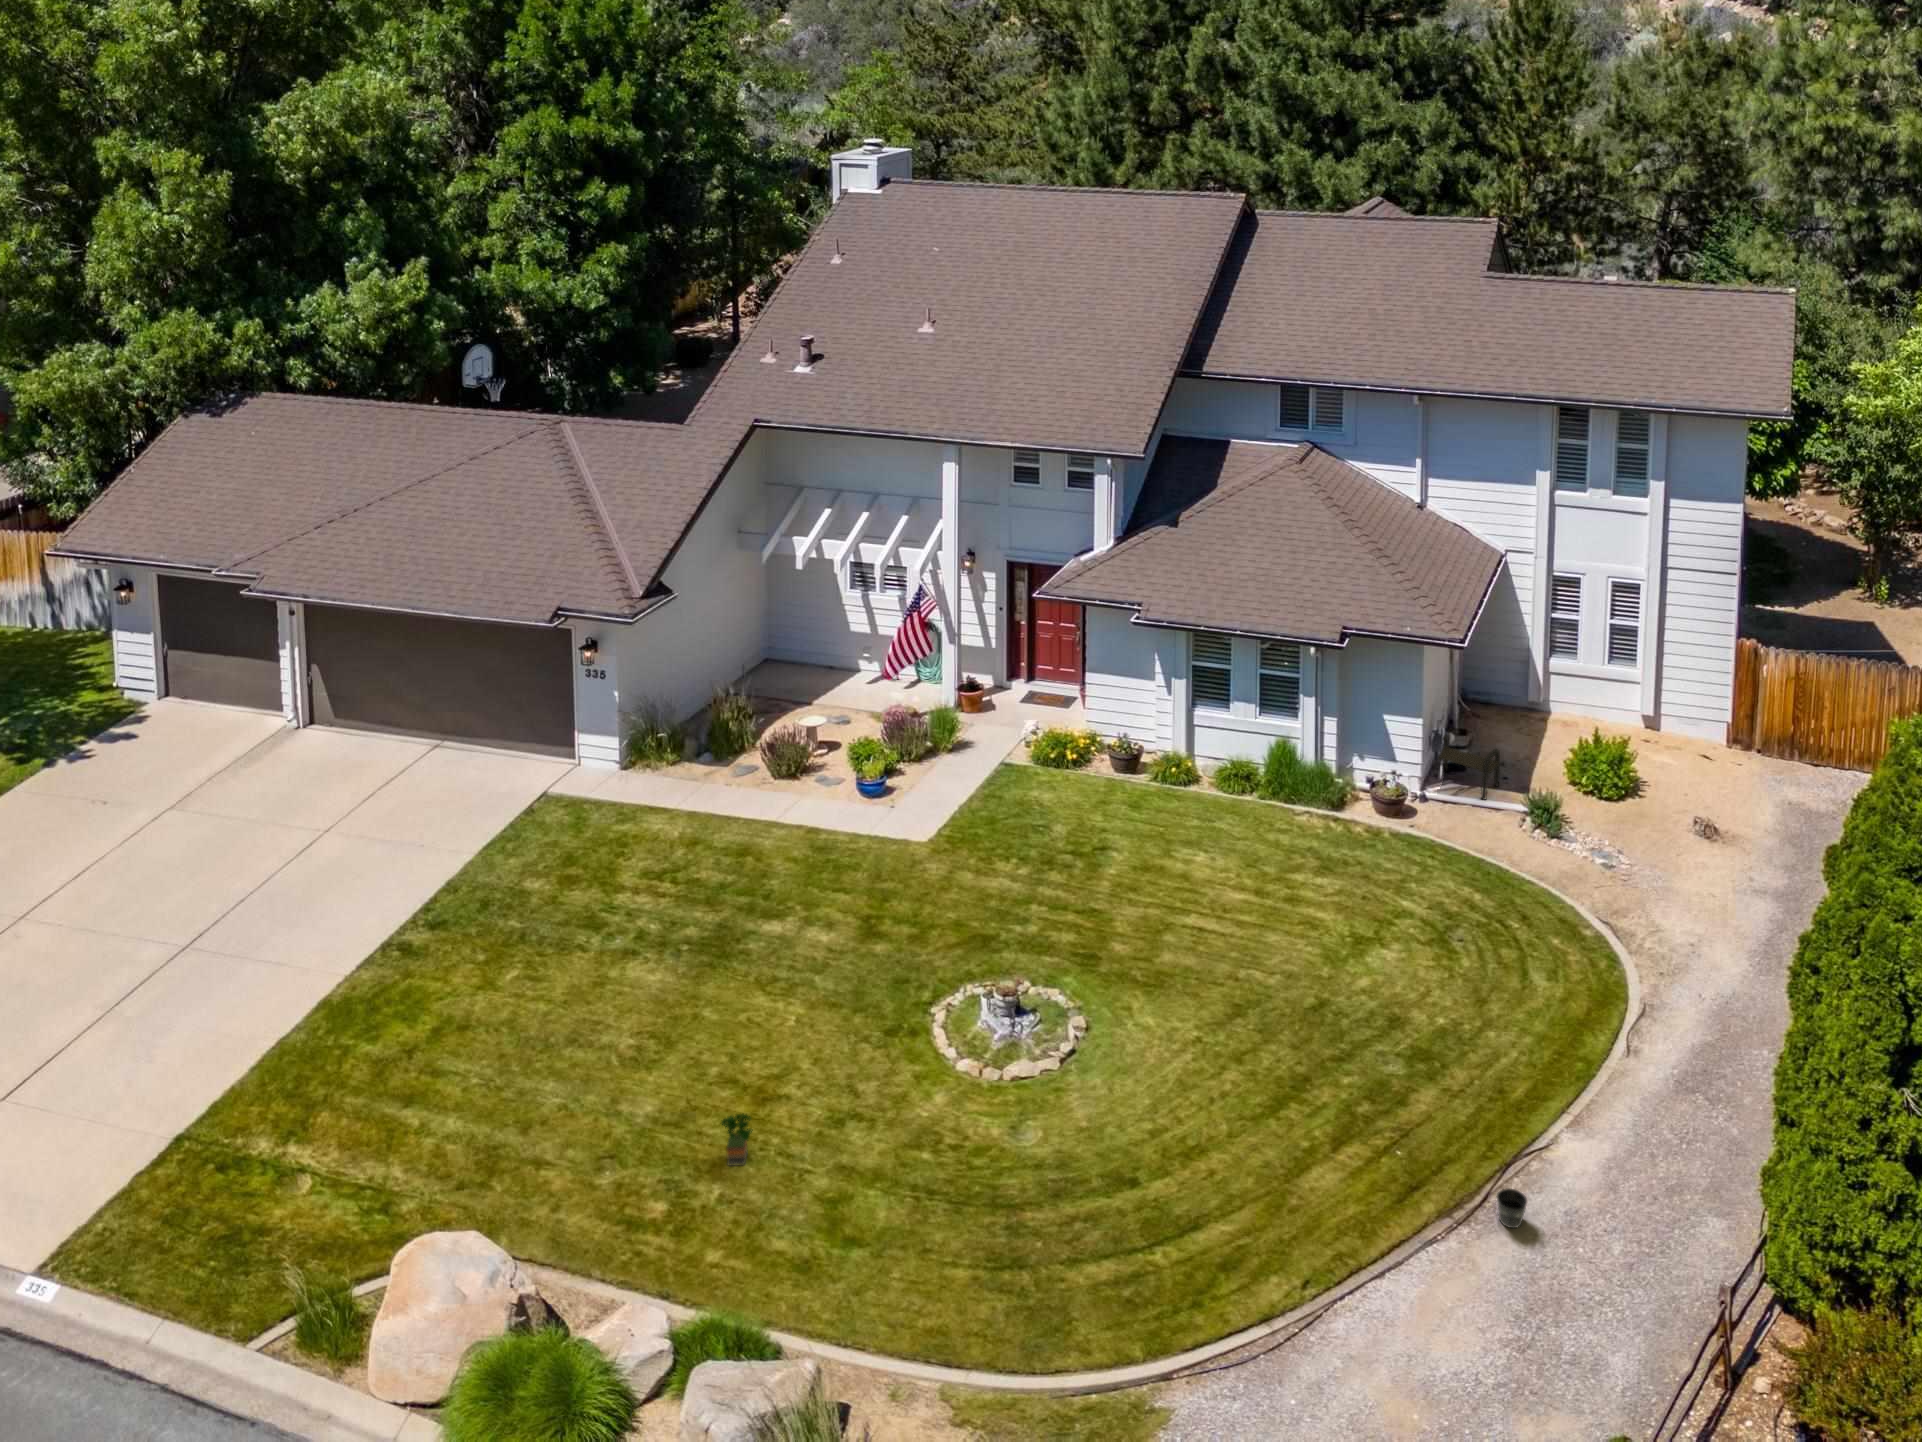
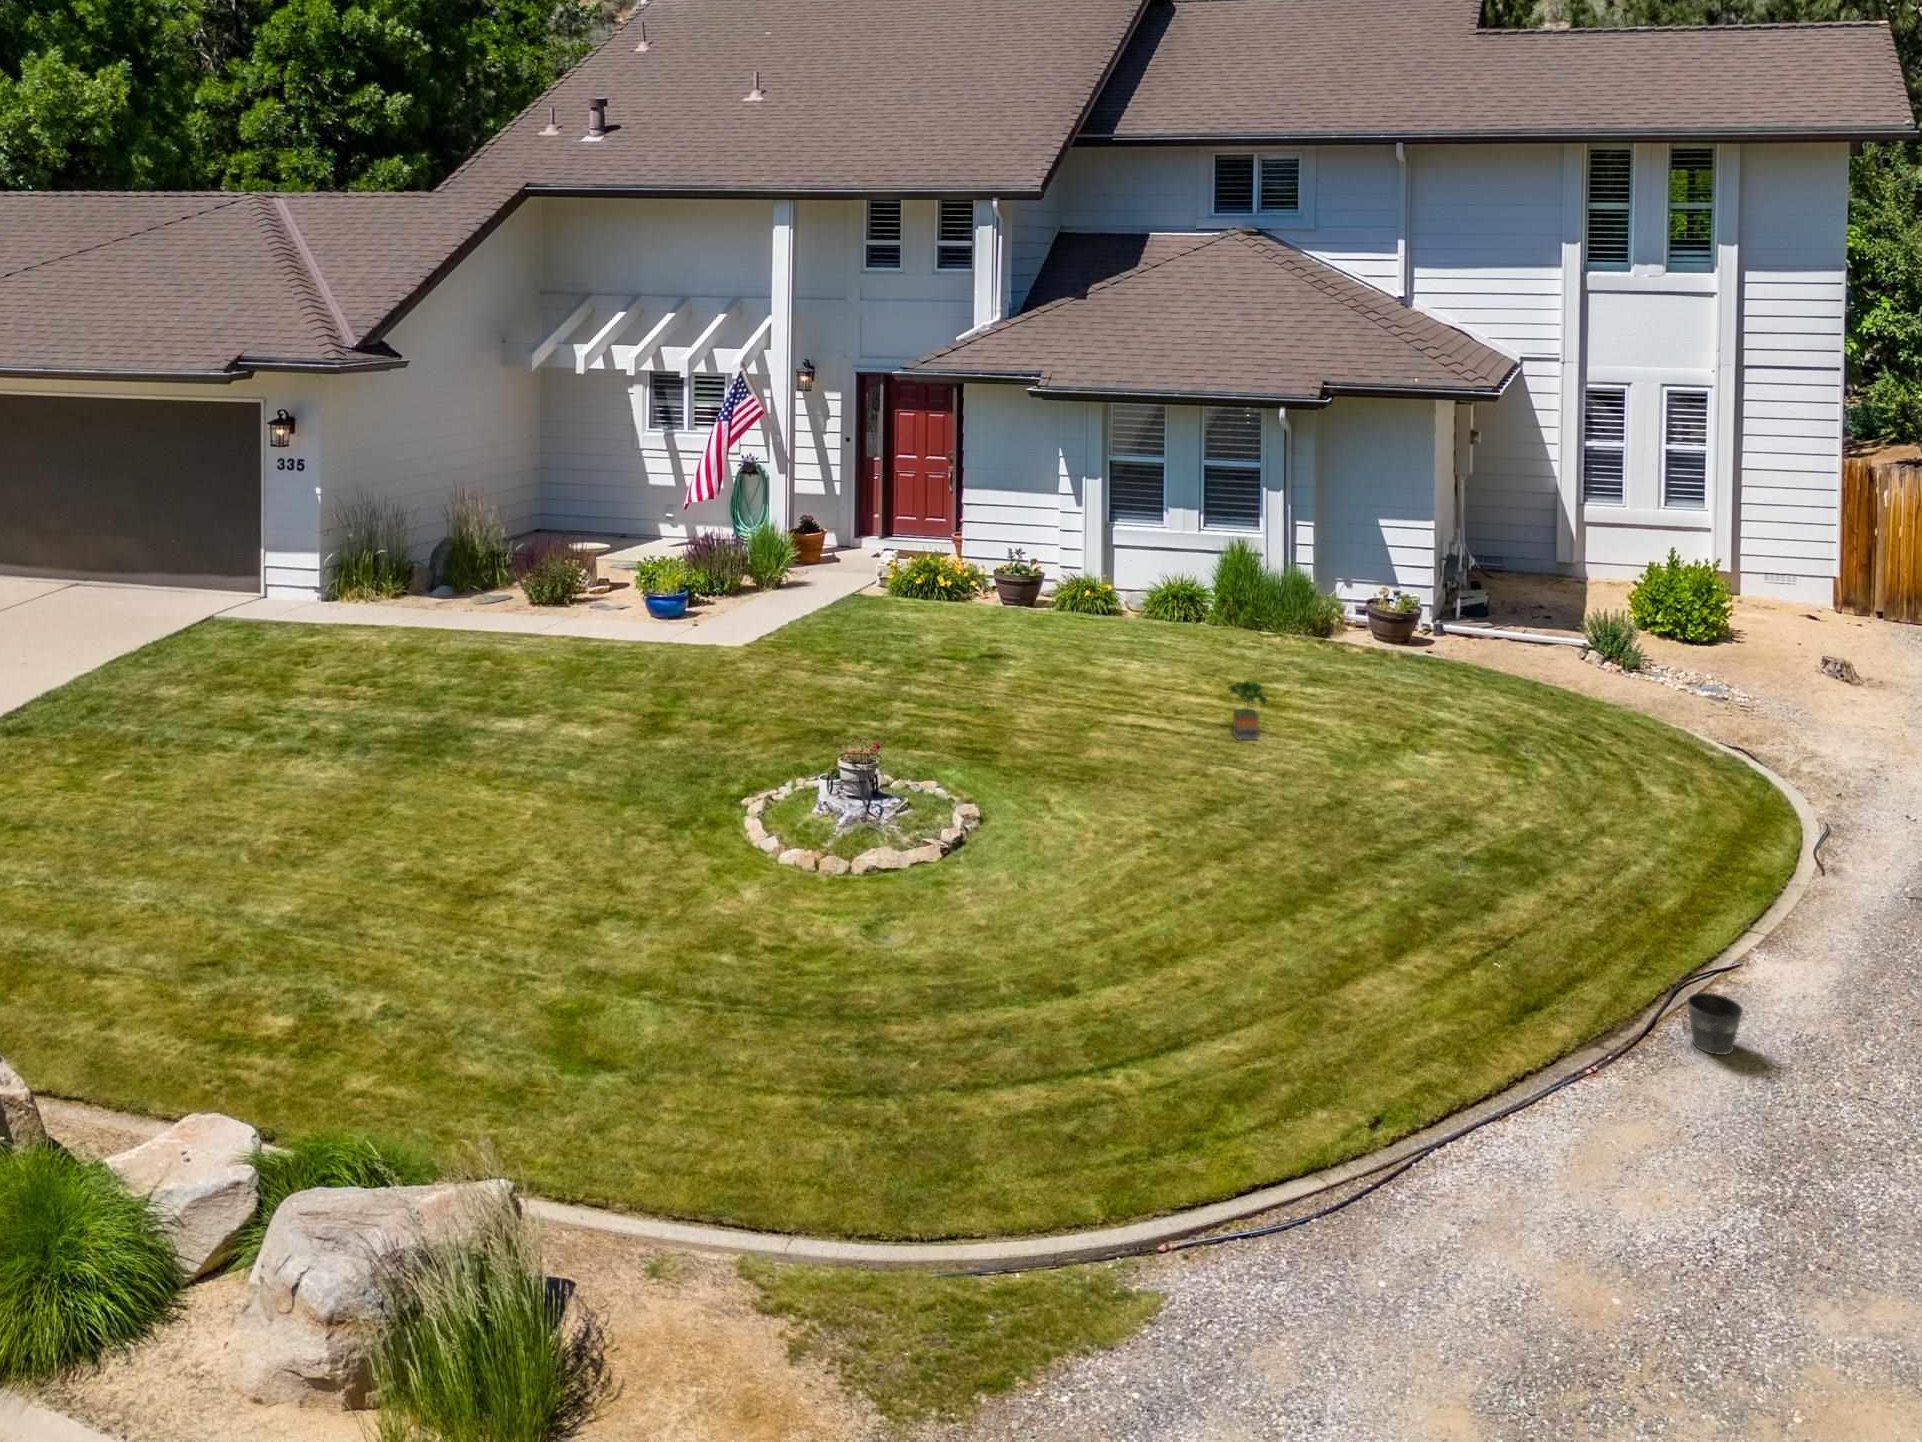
bench: present [1436,735,1500,799] -> none [1439,560,1538,638]
potted tree: present [722,1114,753,1166] -> present [1229,681,1268,740]

